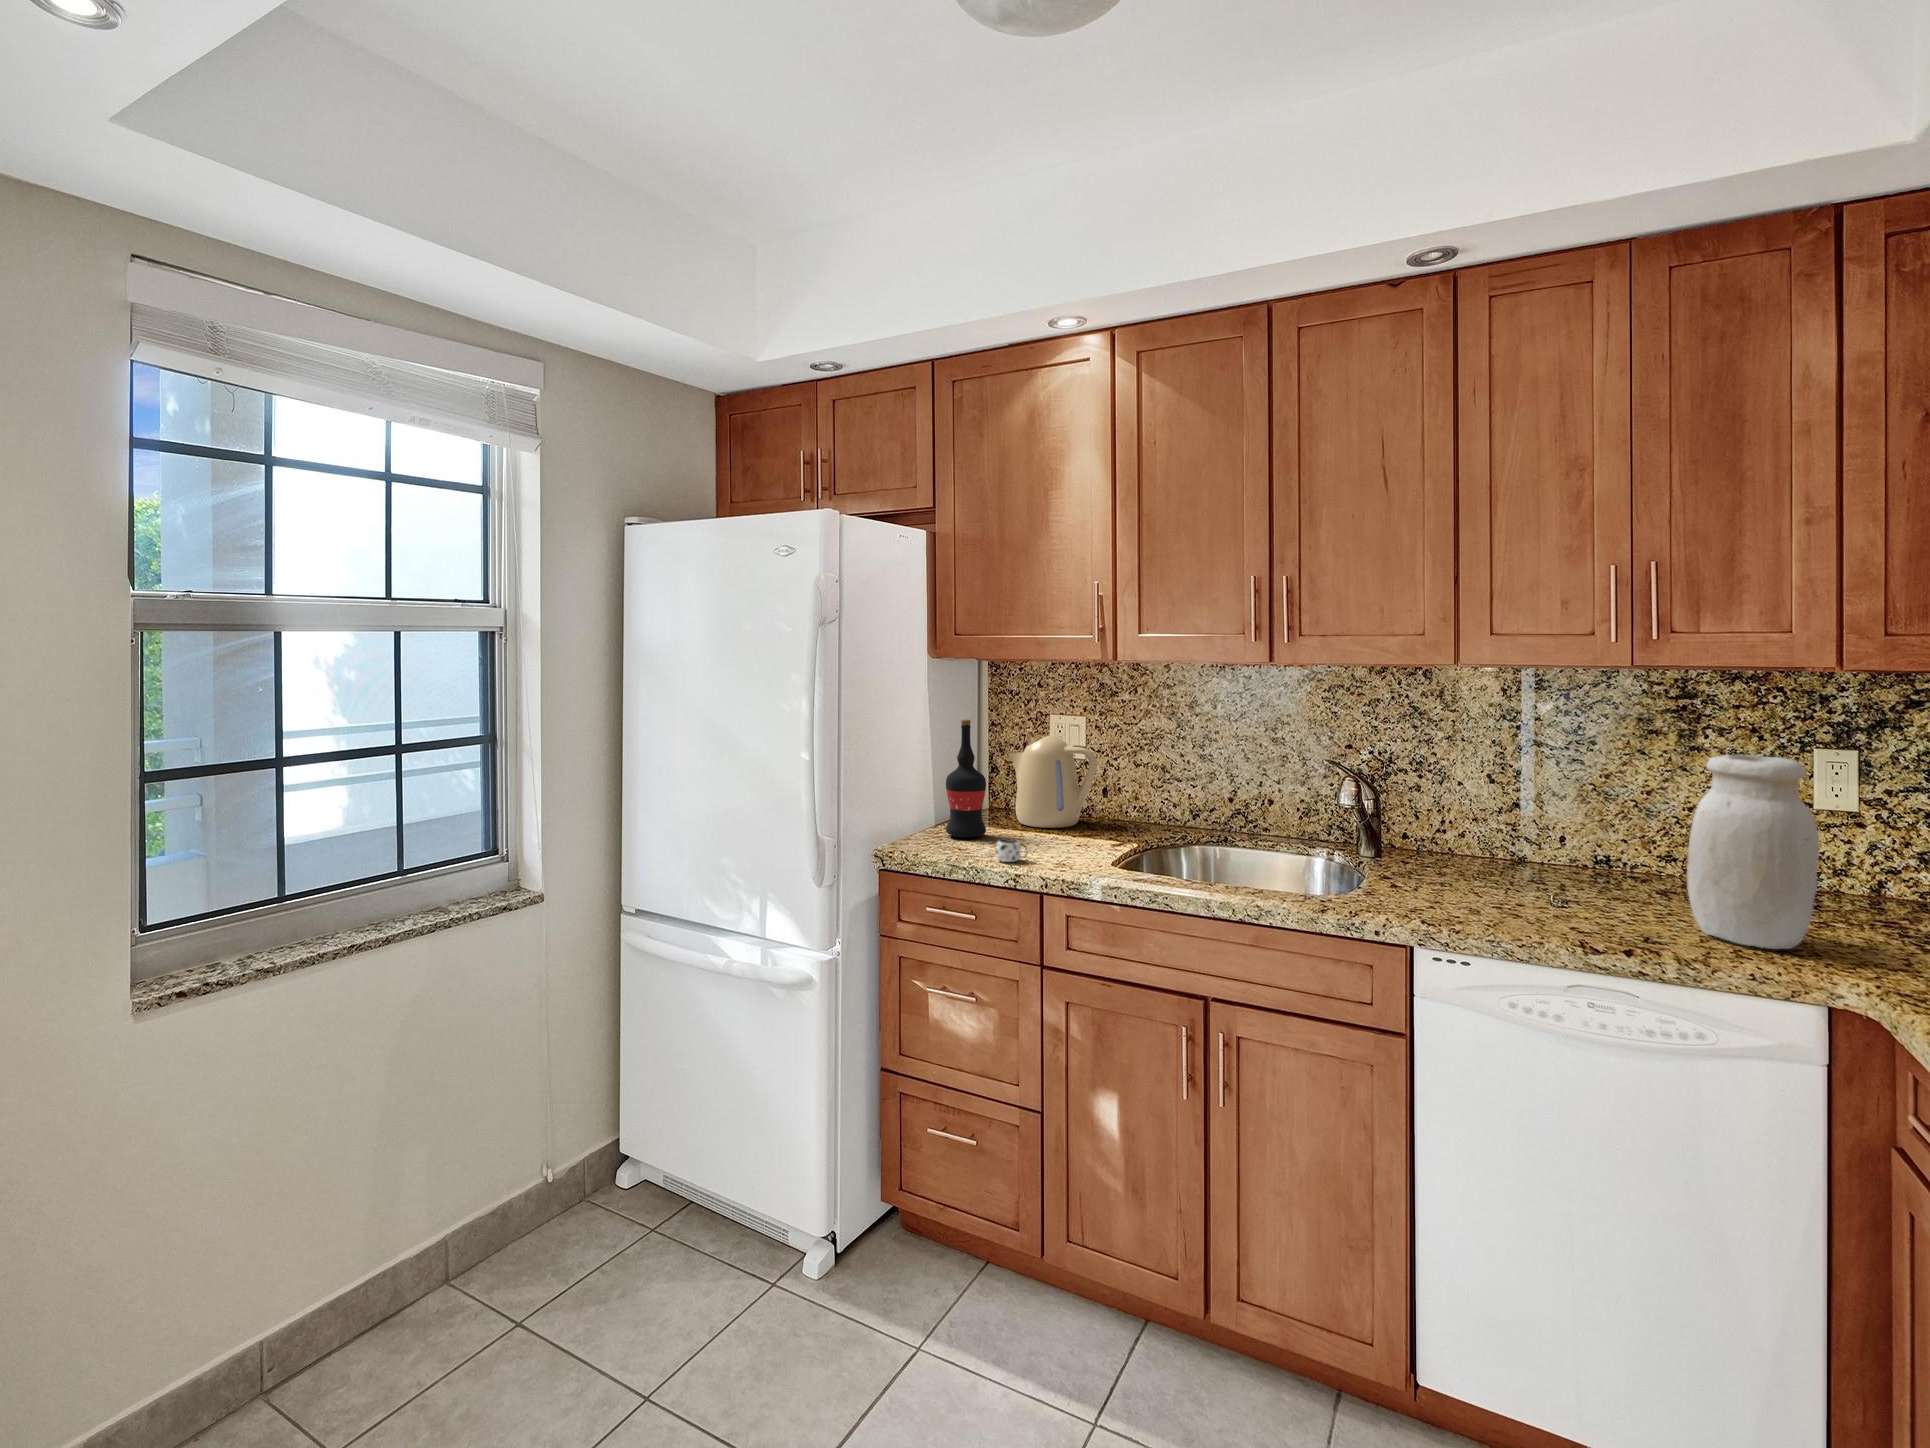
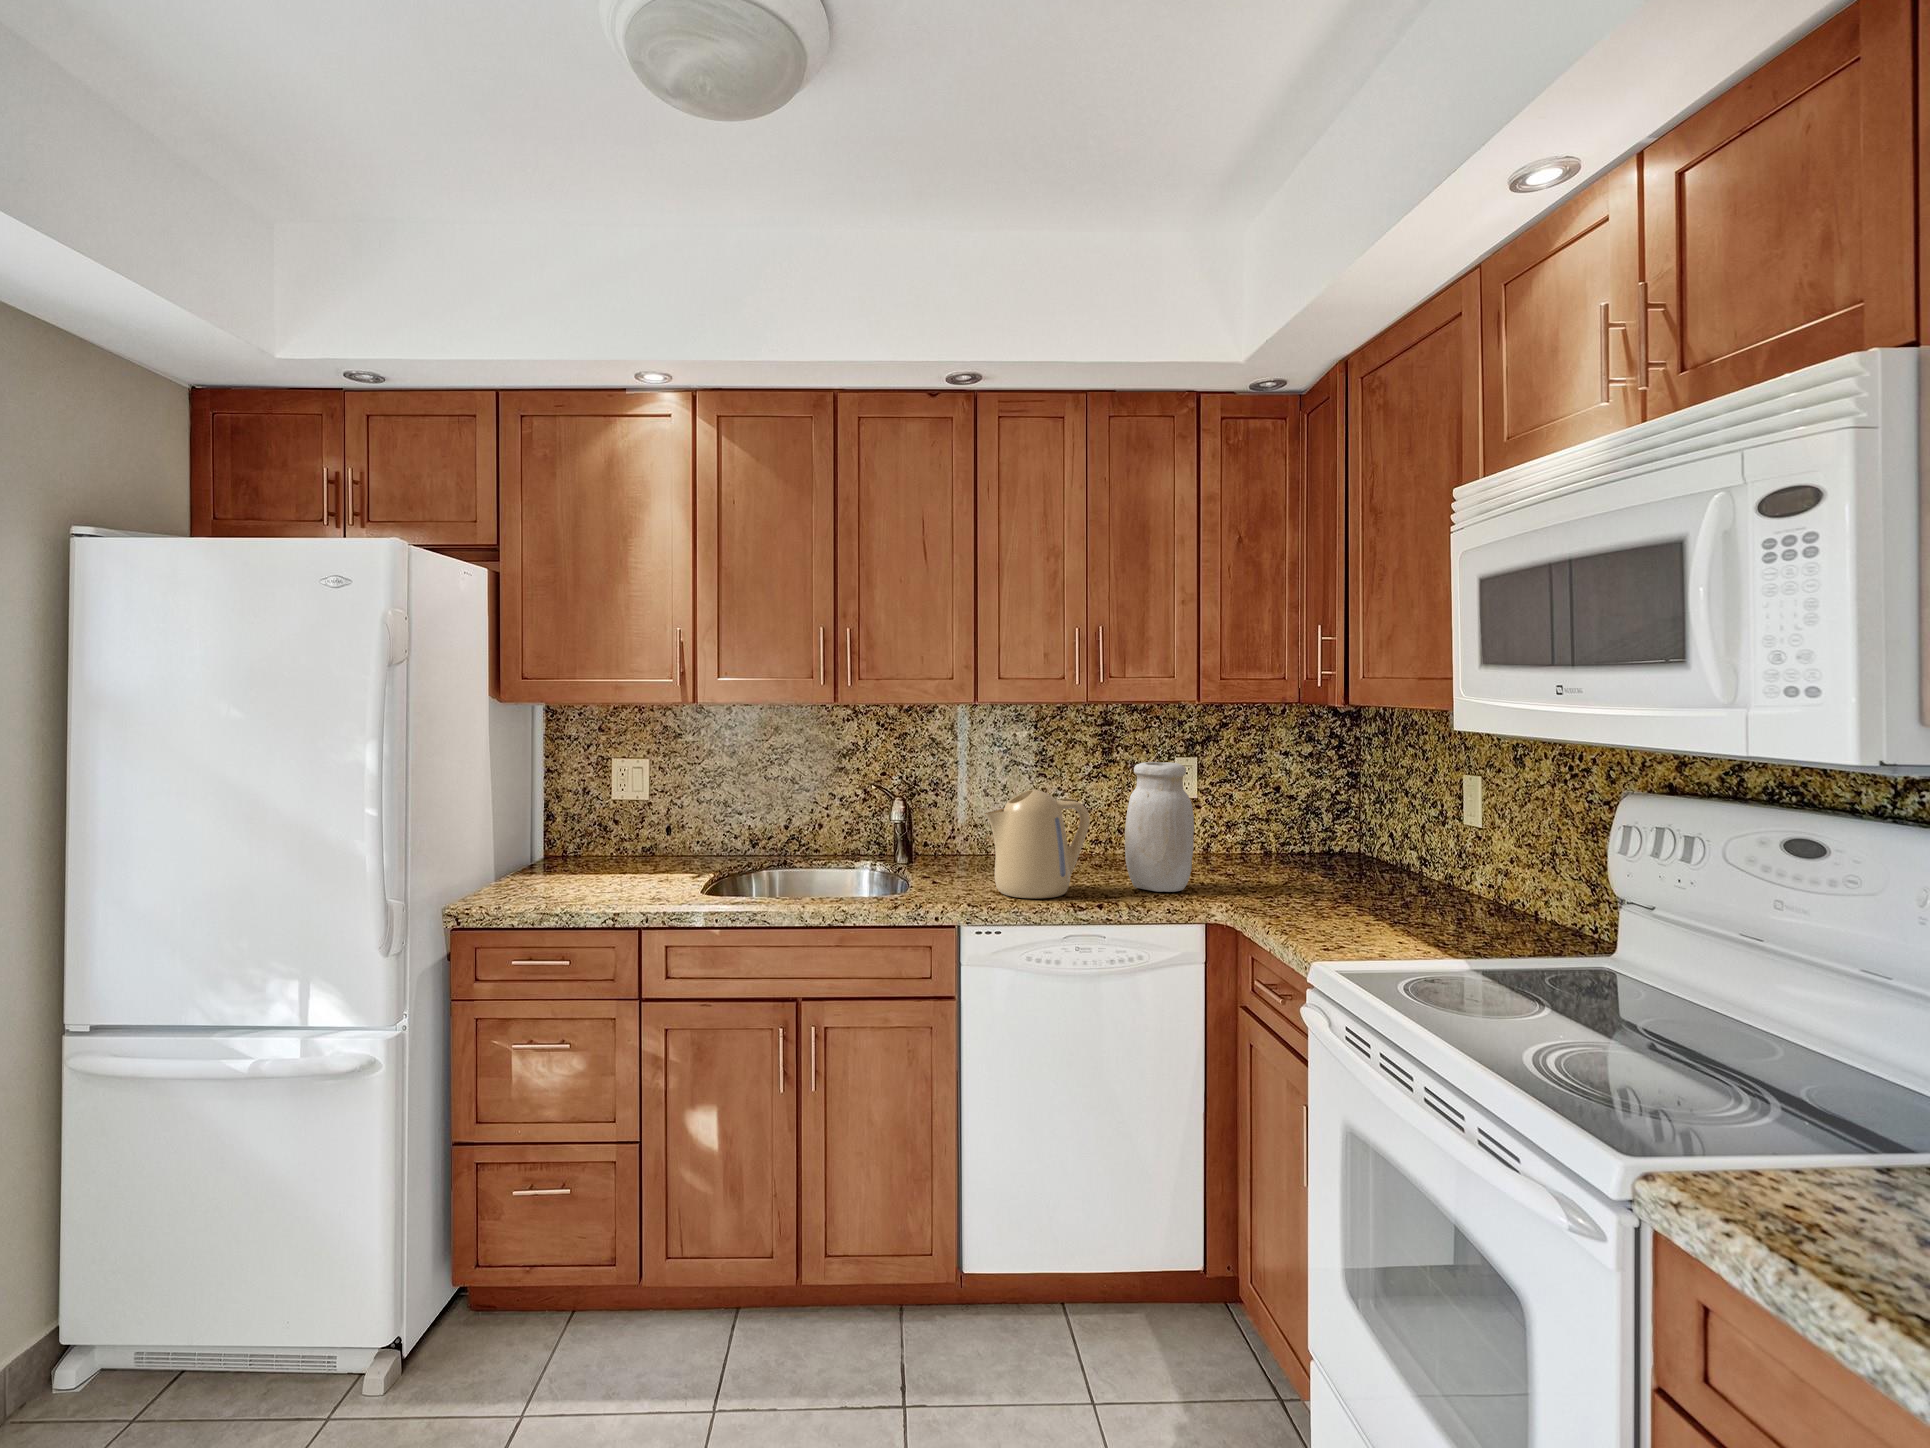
wine bottle: present [946,719,986,837] -> none [514,763,560,886]
kettle: present [1009,736,1097,828] -> present [985,790,1090,899]
mug: present [991,839,1026,862] -> none [572,879,623,902]

